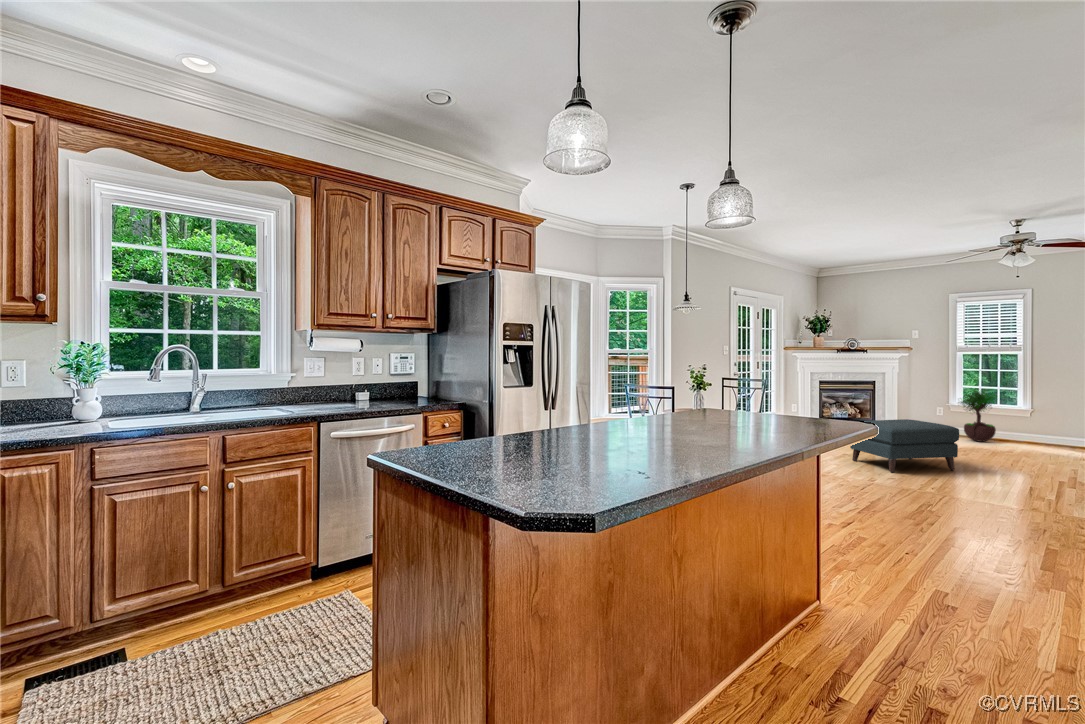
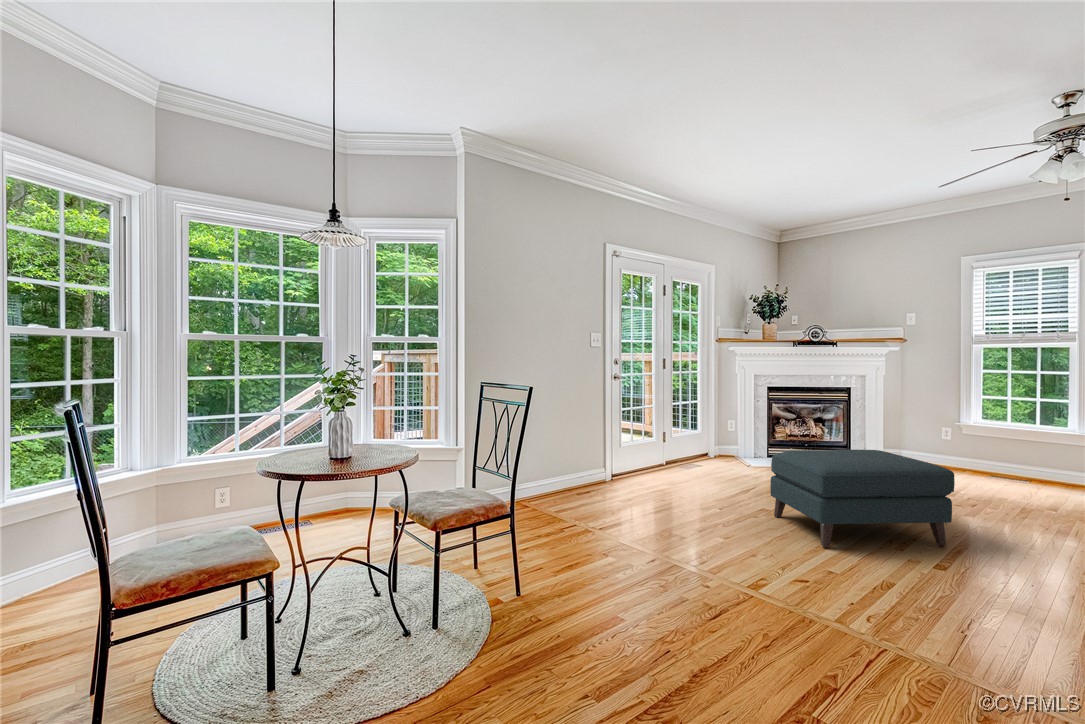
potted tree: present [961,391,996,442] -> none [971,395,1042,483]

